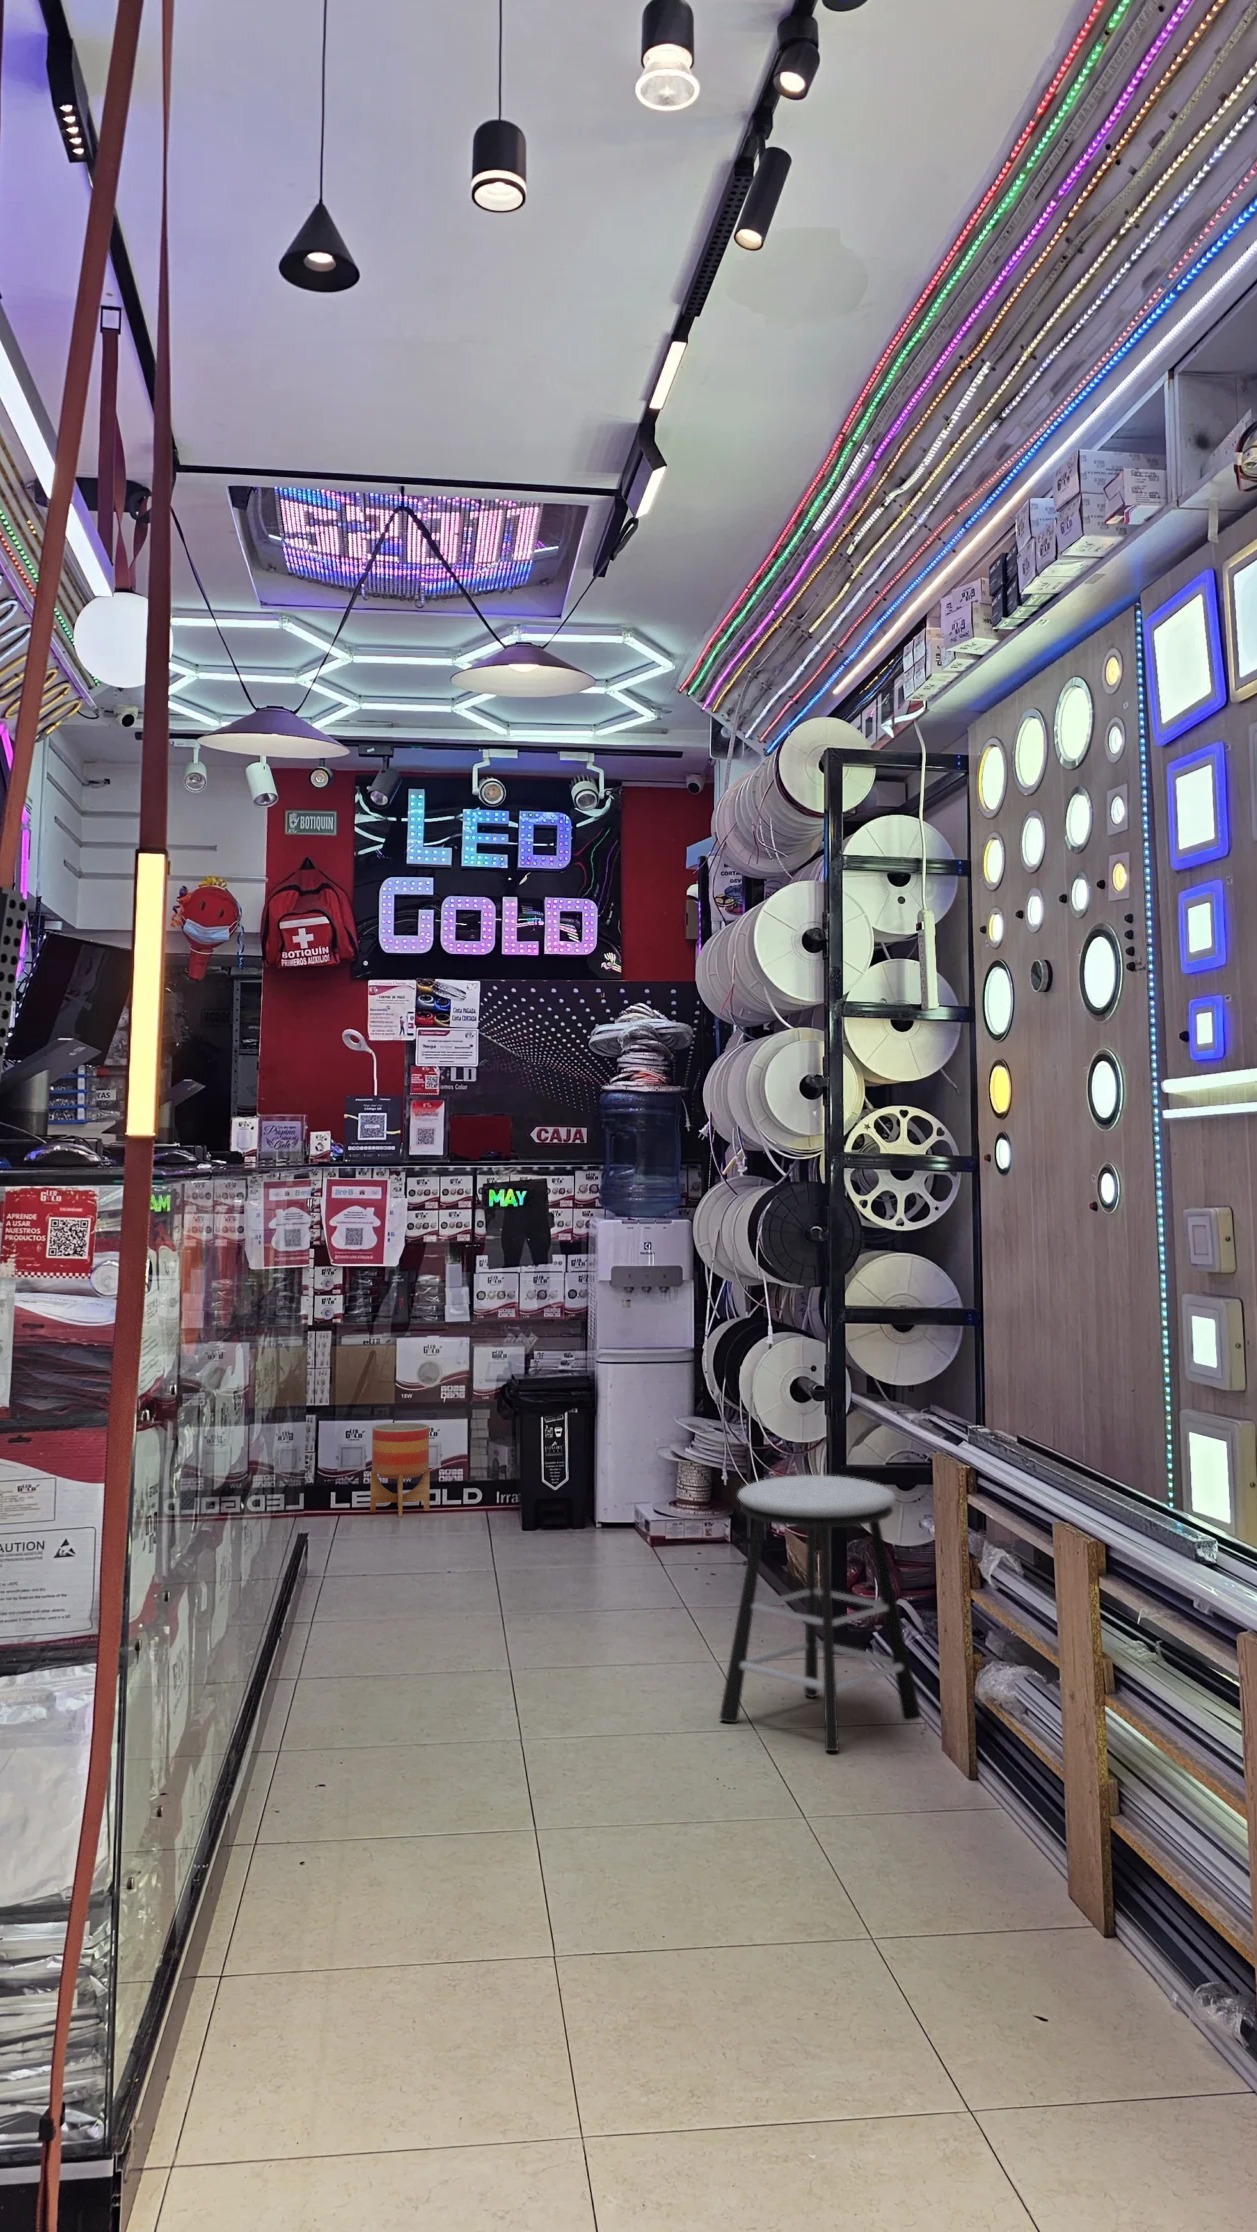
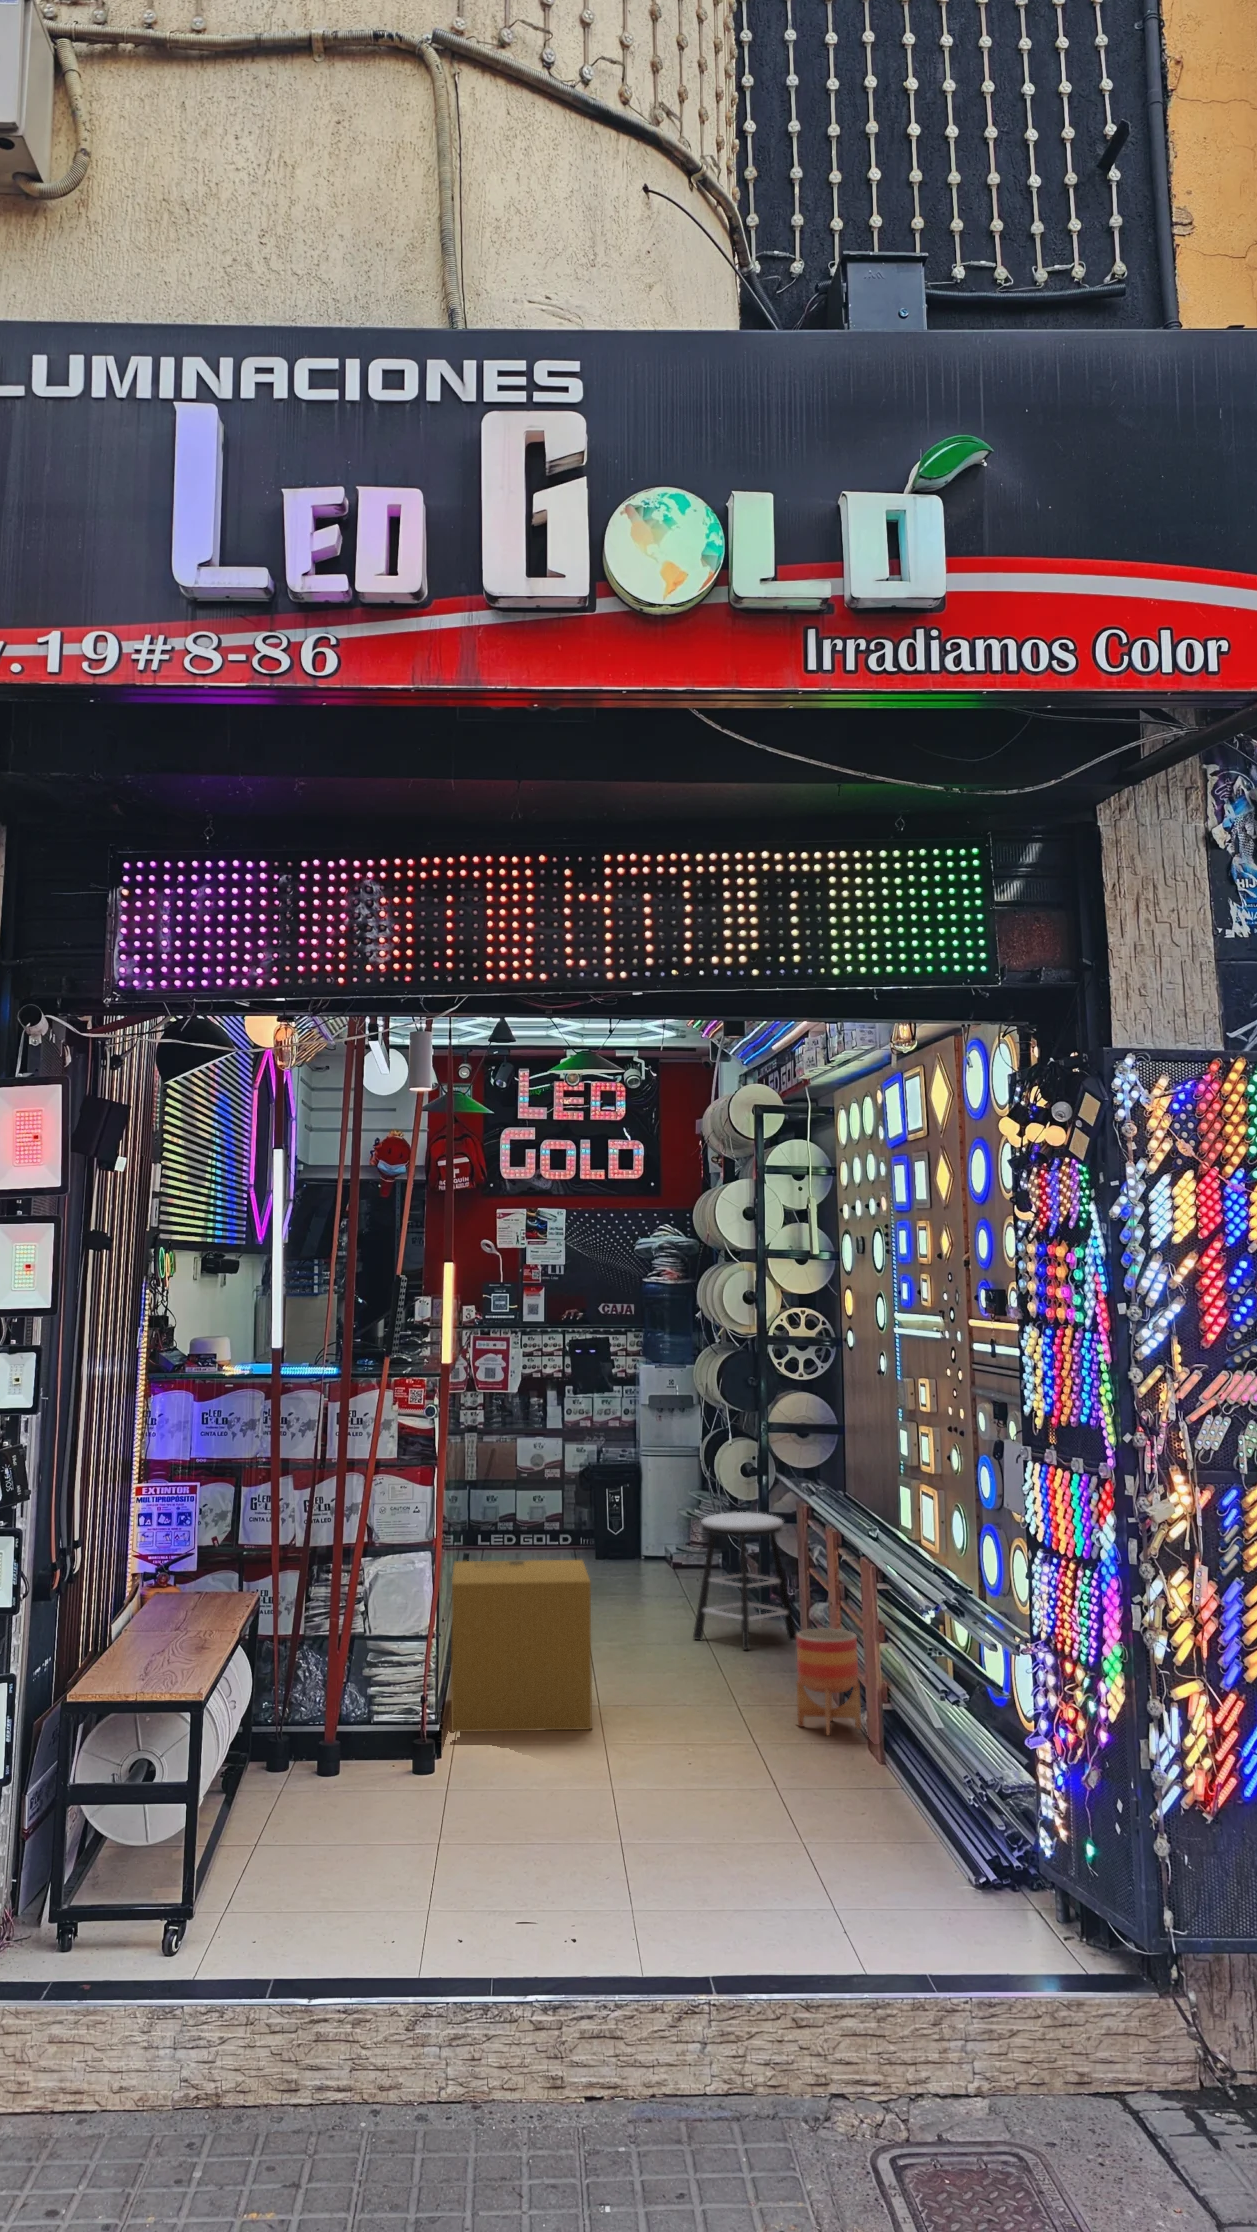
planter: present [370,1423,430,1517] -> present [796,1629,861,1735]
cardboard box: none [167,1622,549,2135] -> present [451,1560,592,1732]

